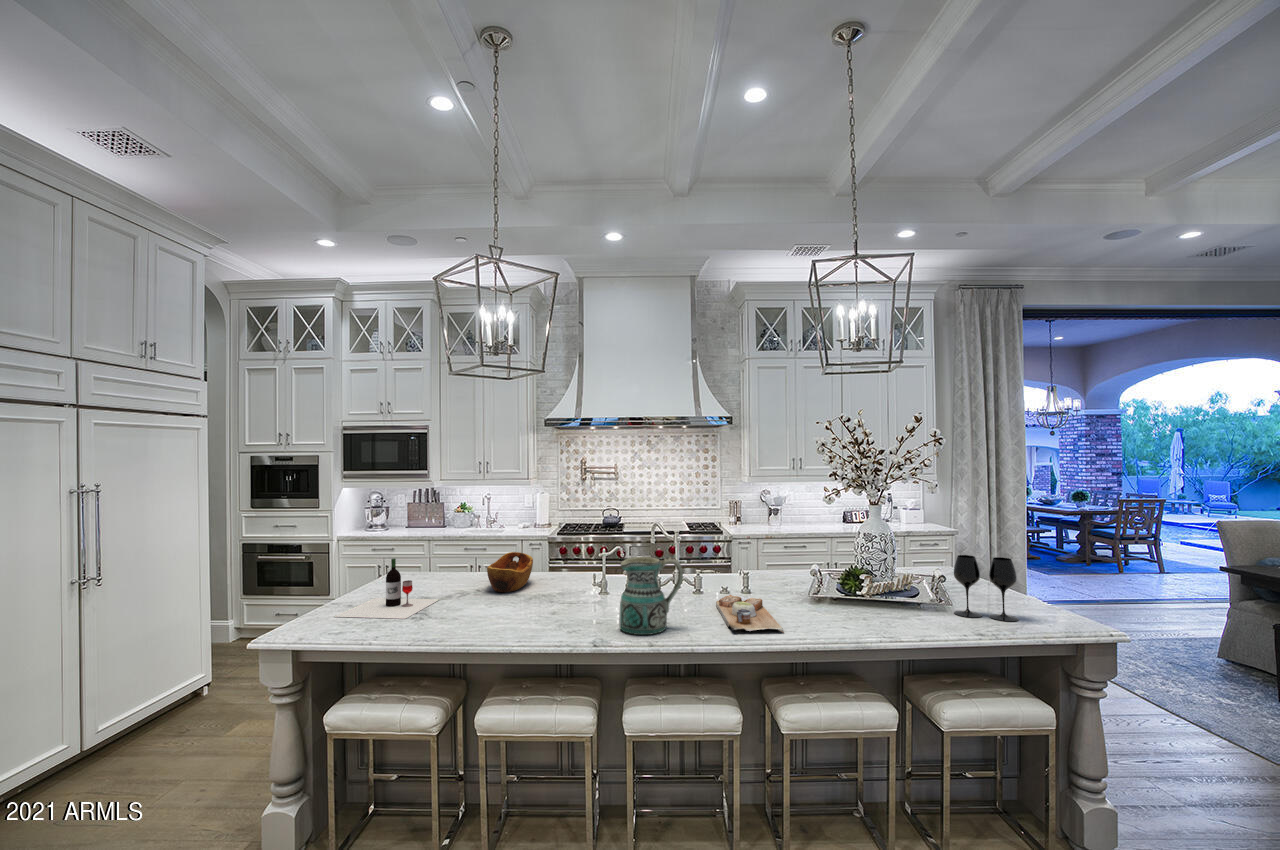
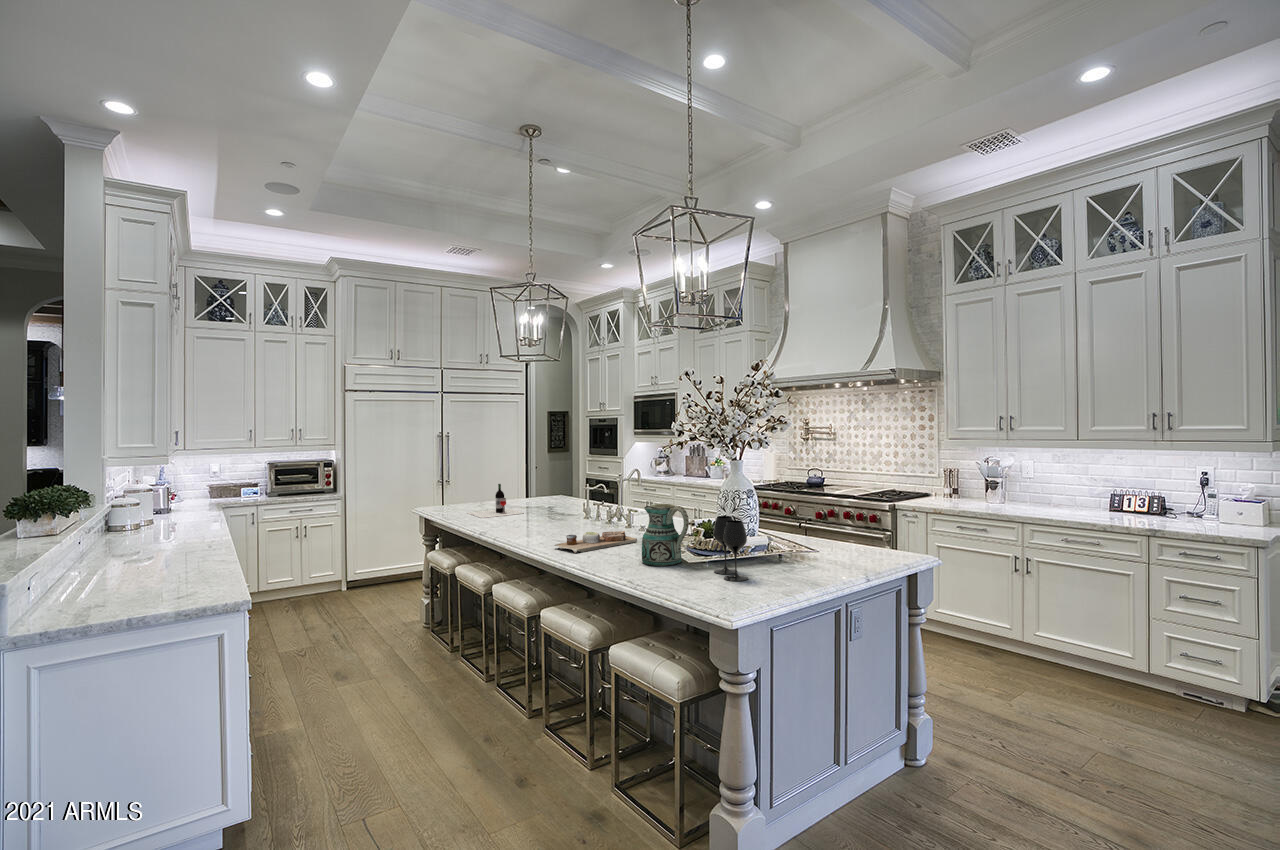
wooden bowl: present [487,552,533,592] -> none [553,490,600,515]
ceramic pitcher: present [619,557,683,635] -> present [642,503,689,566]

